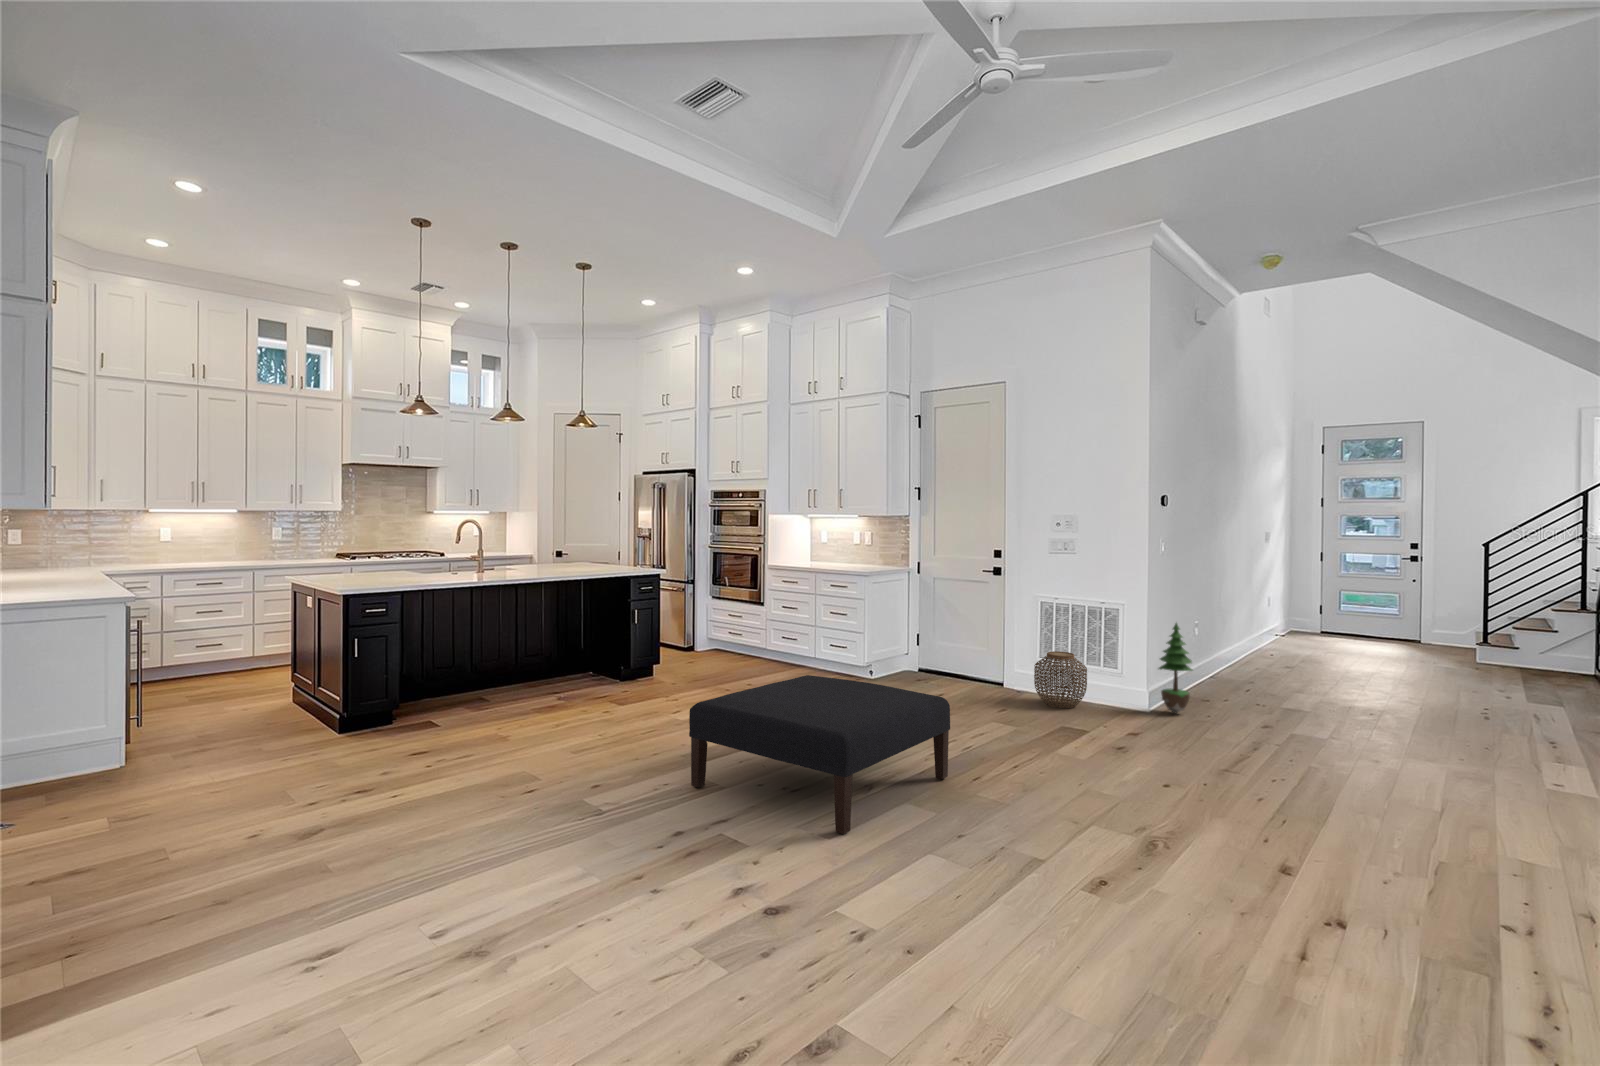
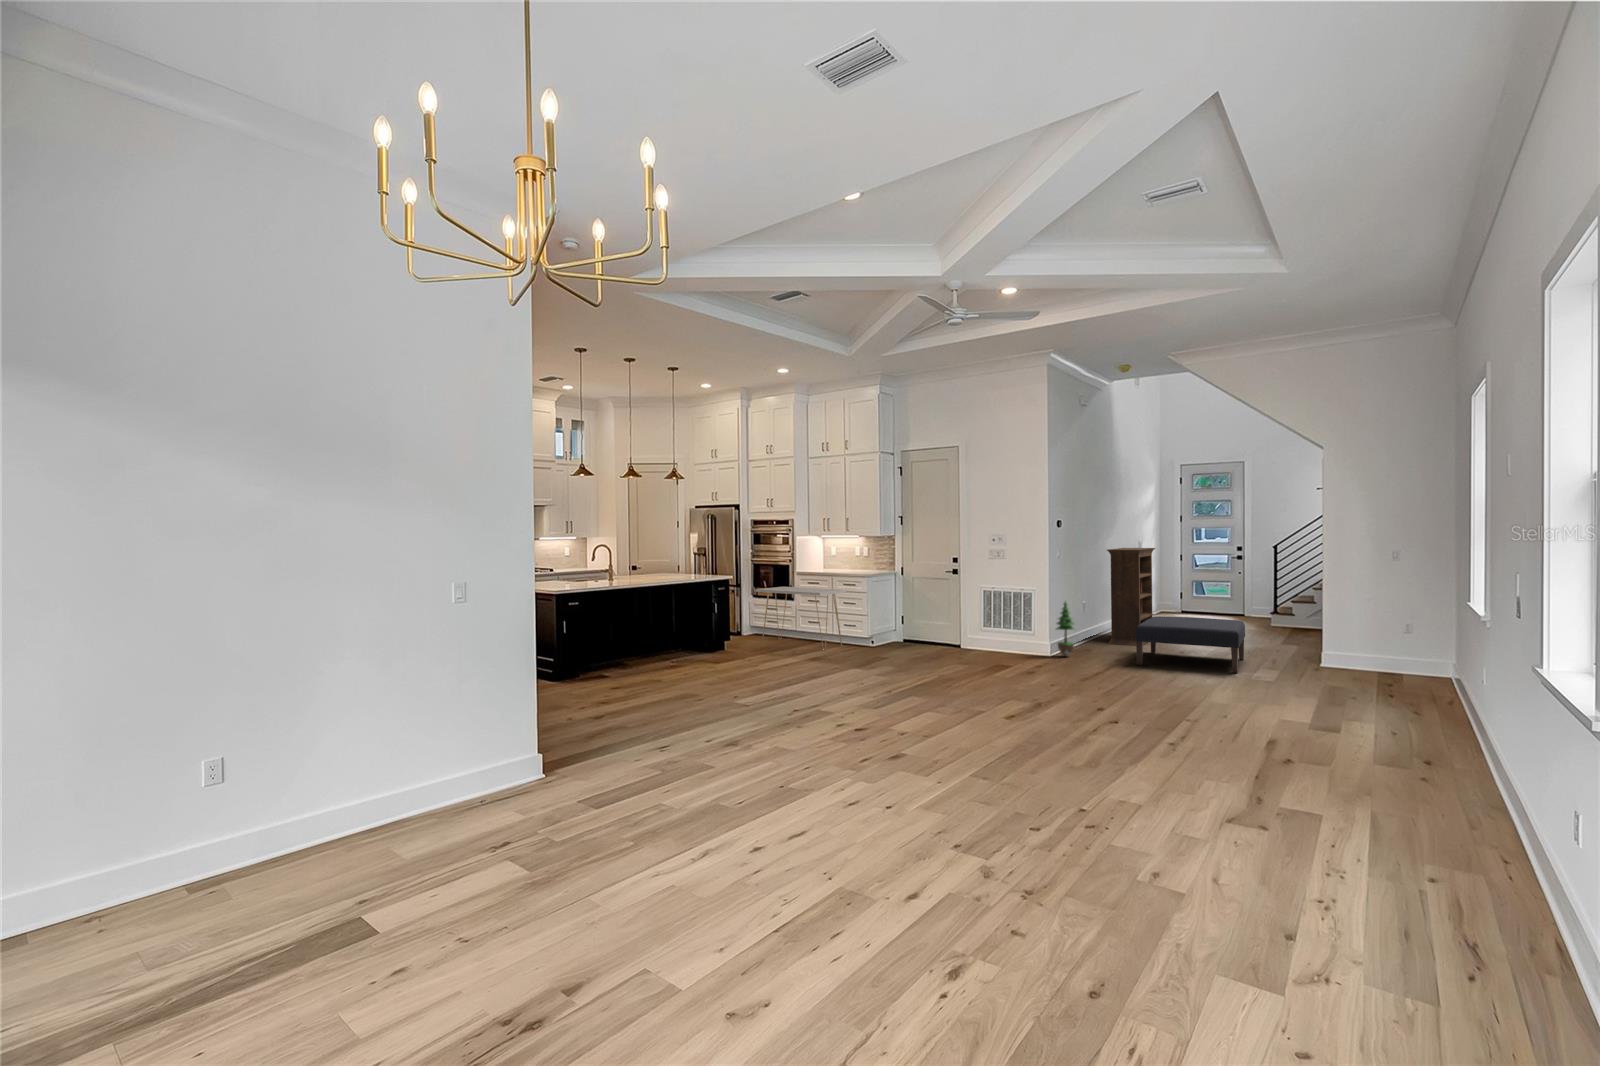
bookcase: none [1237,540,1314,695] -> present [1107,548,1155,646]
console table: none [705,586,833,685] -> present [756,587,846,650]
woven basket: present [1034,651,1087,708] -> none [981,622,1013,656]
ottoman: present [689,675,950,834] -> present [1135,616,1245,673]

